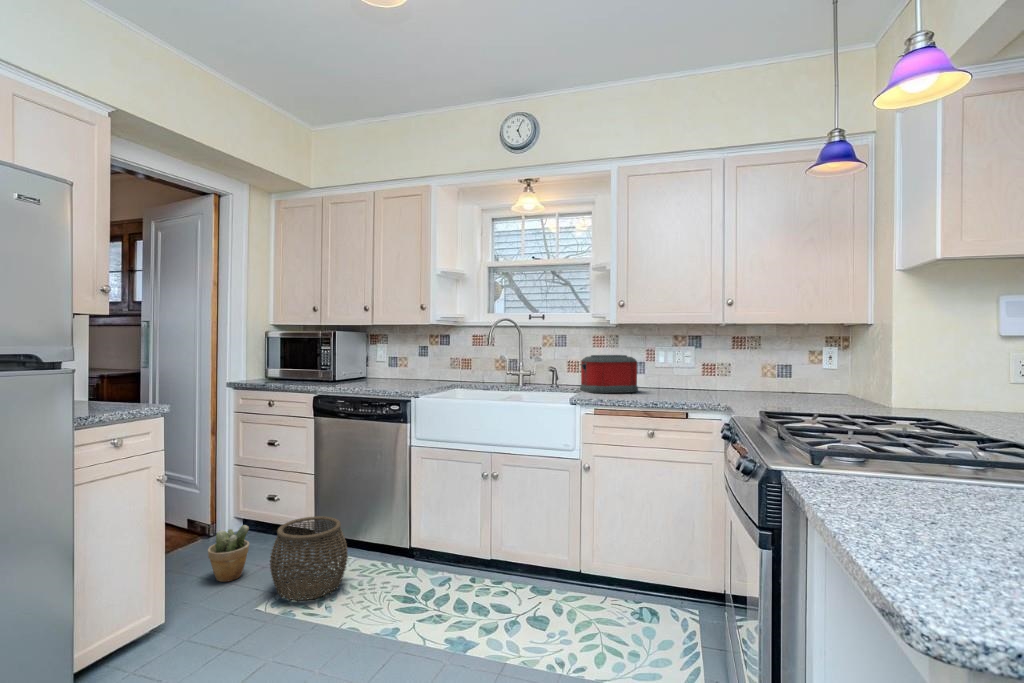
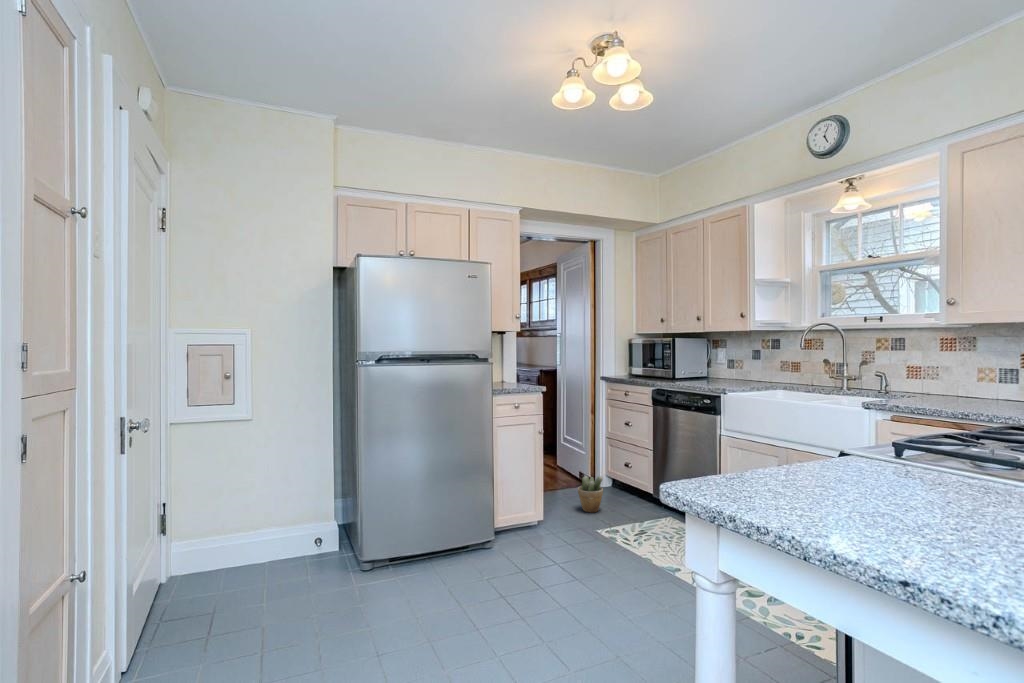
toaster: present [580,355,638,393] -> none [903,358,990,402]
woven basket: present [270,516,348,601] -> none [608,478,664,537]

